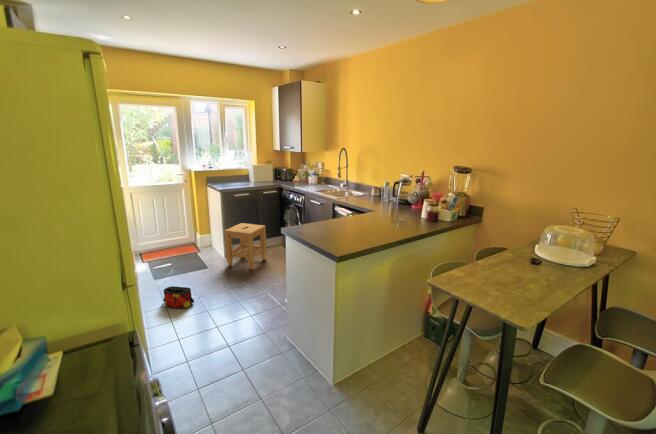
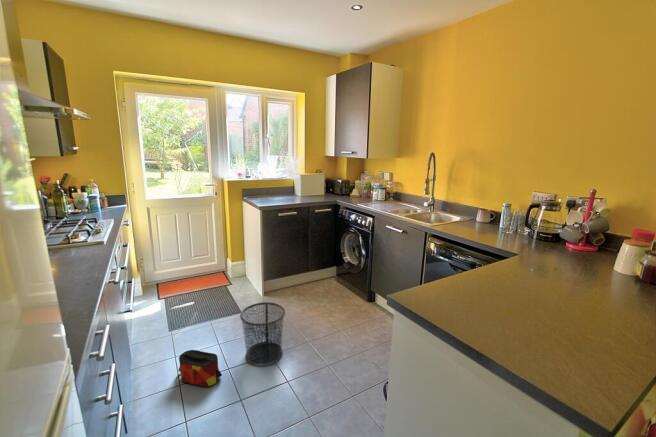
stool: present [224,223,266,269] -> none [264,251,318,317]
waste bin: none [206,255,238,296] -> present [240,302,285,365]

